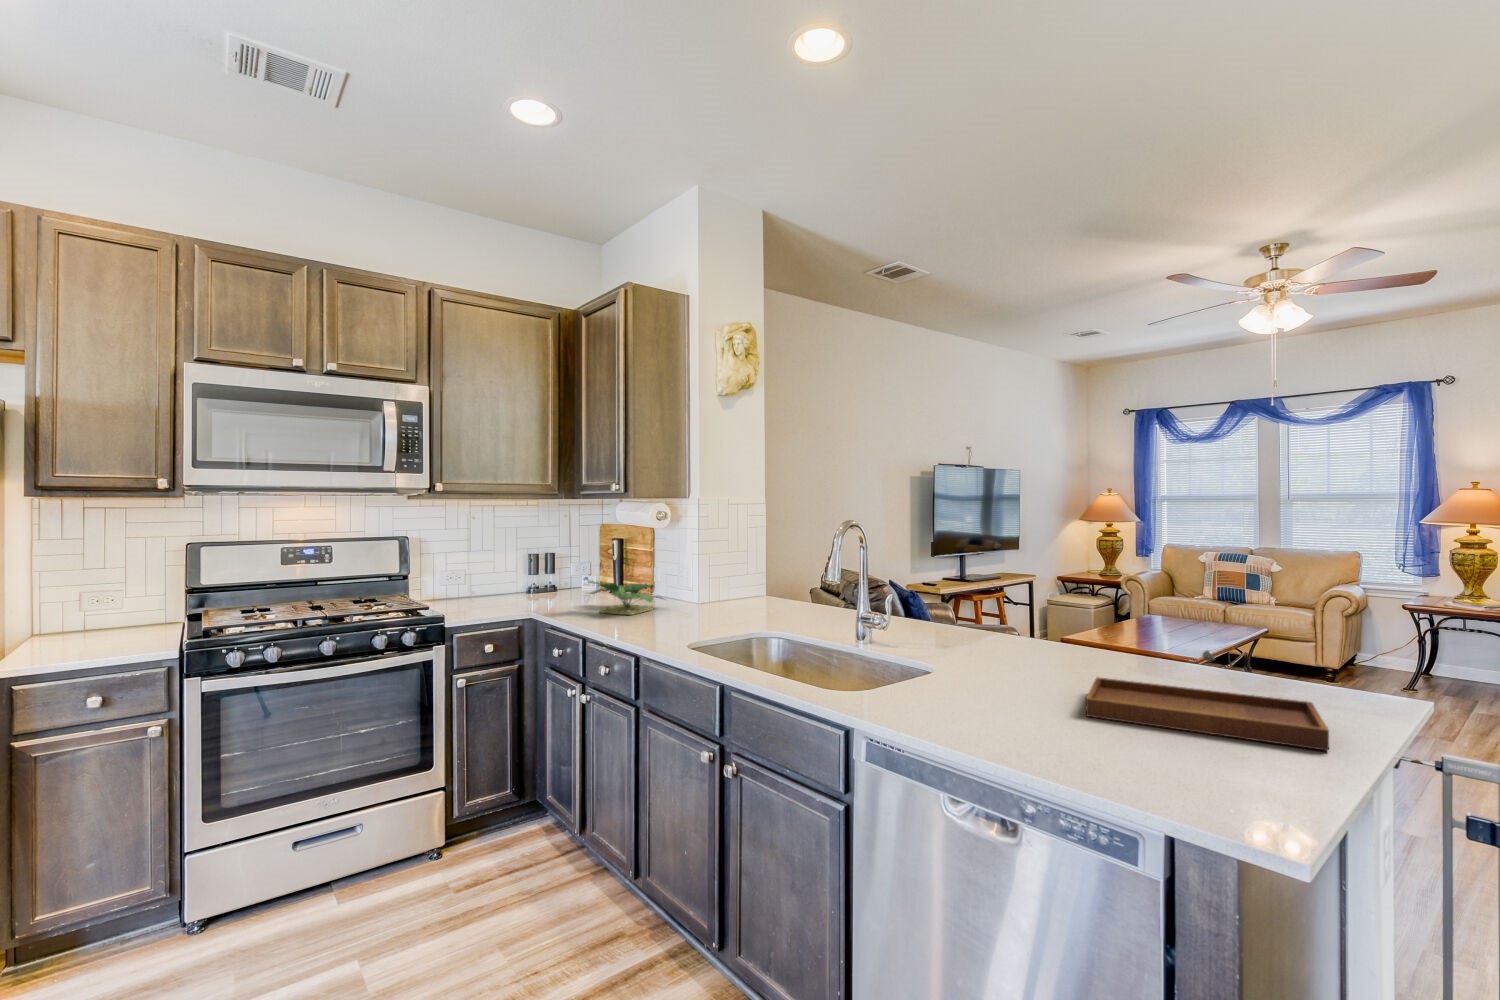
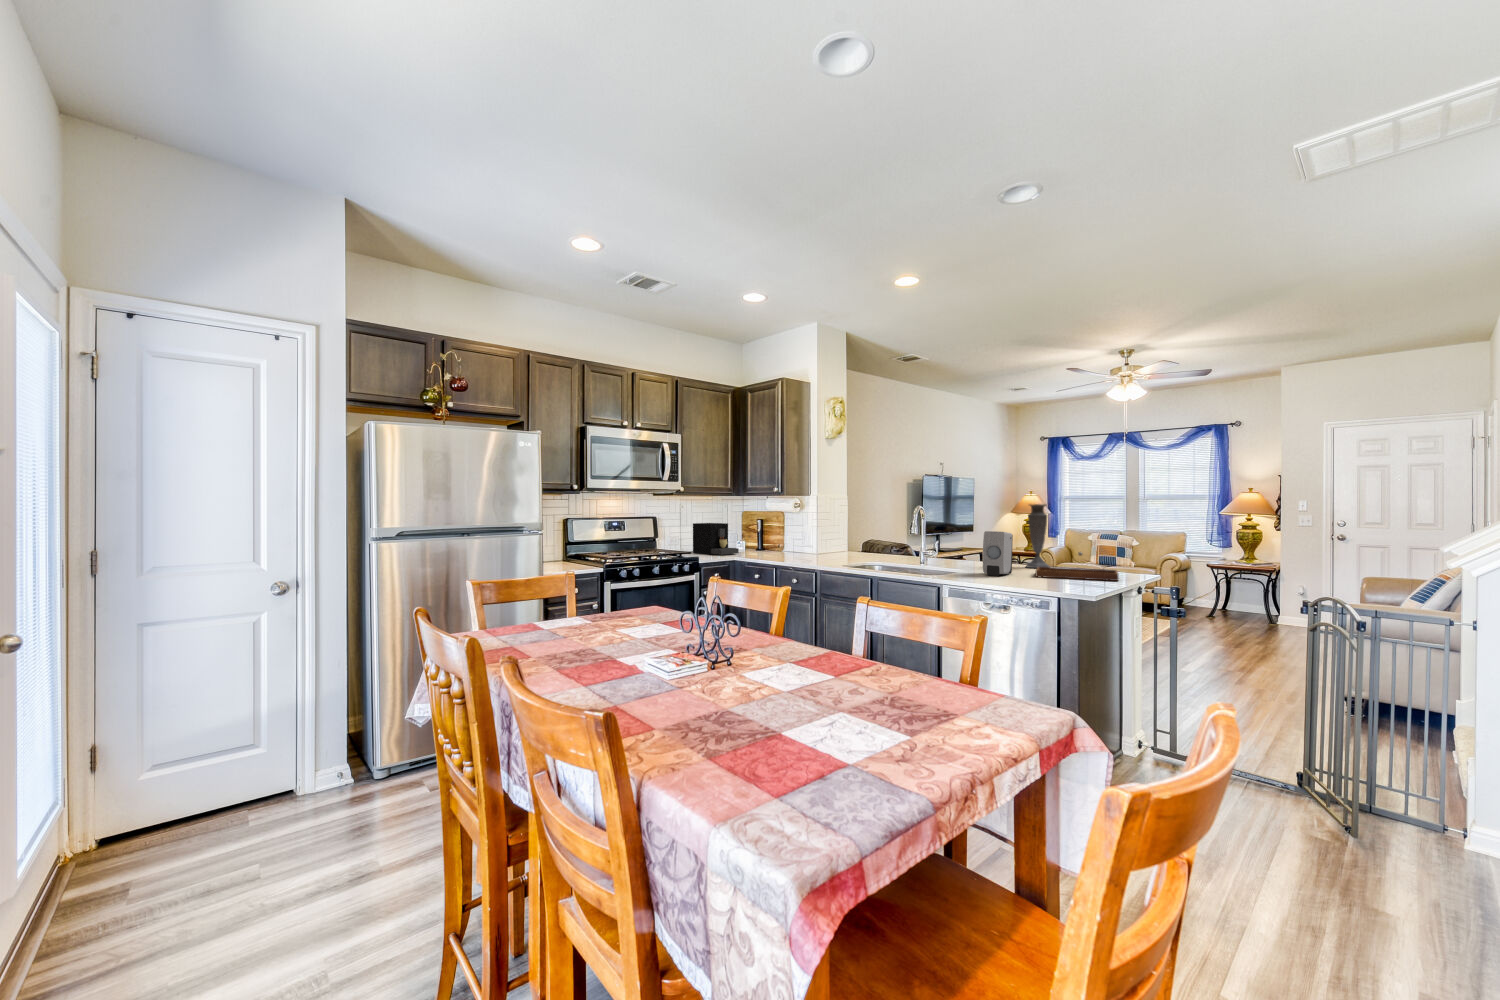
vase: none [1073,520,1129,669] -> present [1026,504,1049,568]
coffee maker: none [484,546,553,607] -> present [693,523,739,555]
potted plant: present [589,547,663,615] -> none [766,516,805,557]
soap dispenser: none [950,591,1030,709] -> present [983,531,1013,576]

